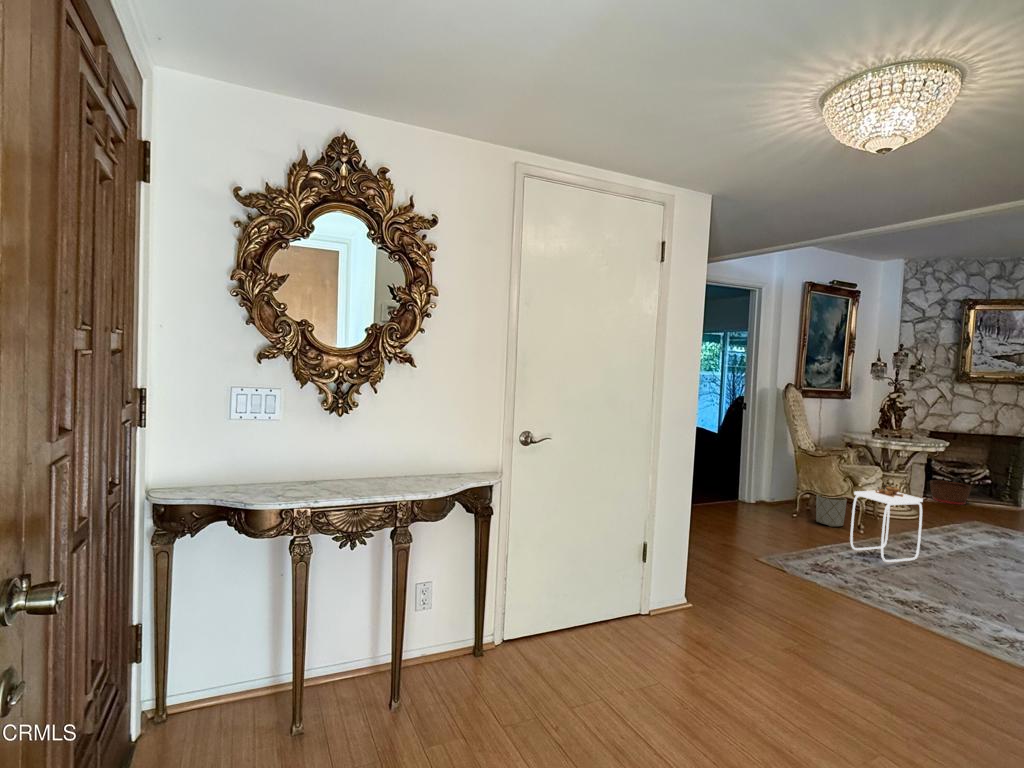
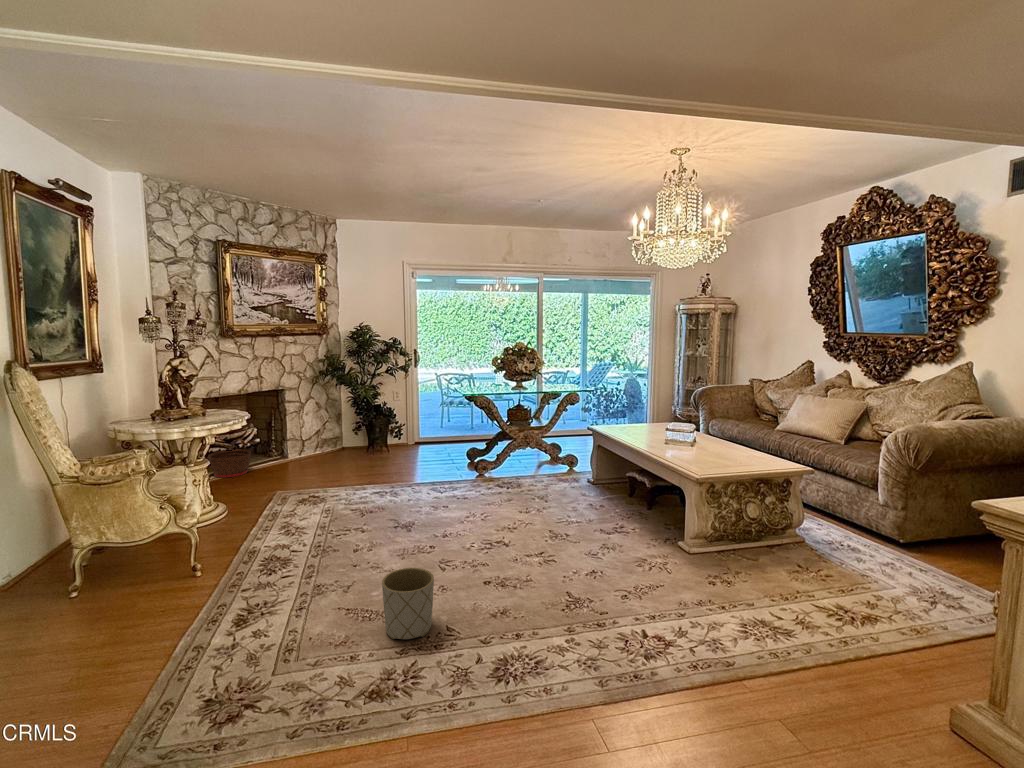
side table: present [850,485,923,562] -> none [219,503,305,620]
planter: present [816,494,847,527] -> present [382,568,434,639]

